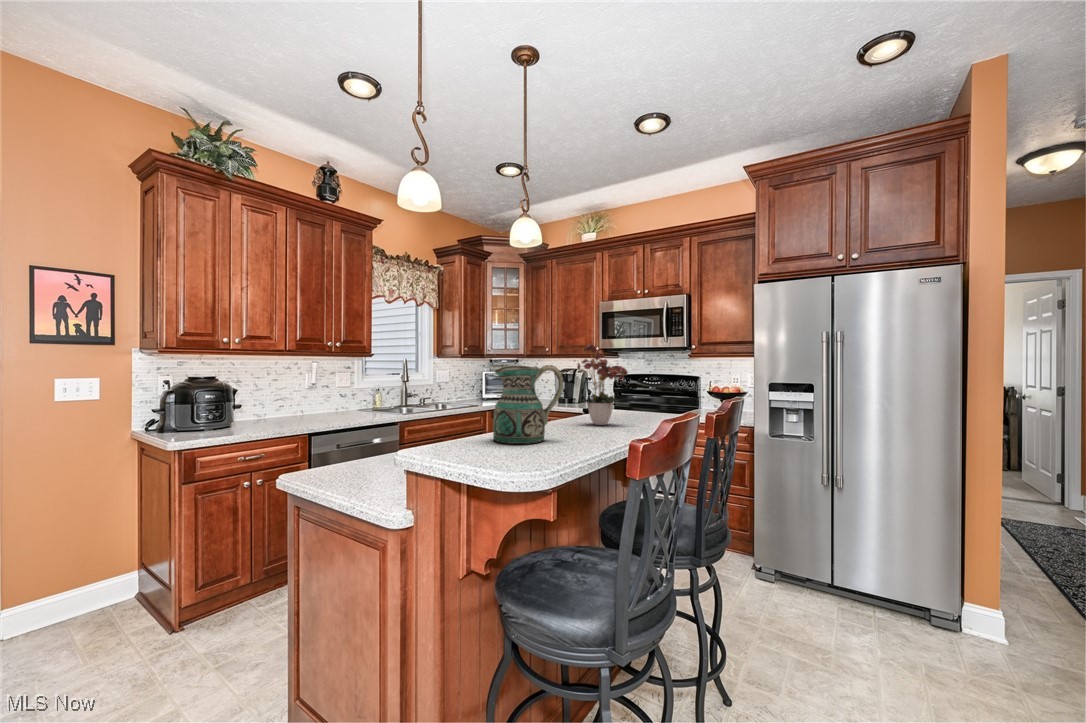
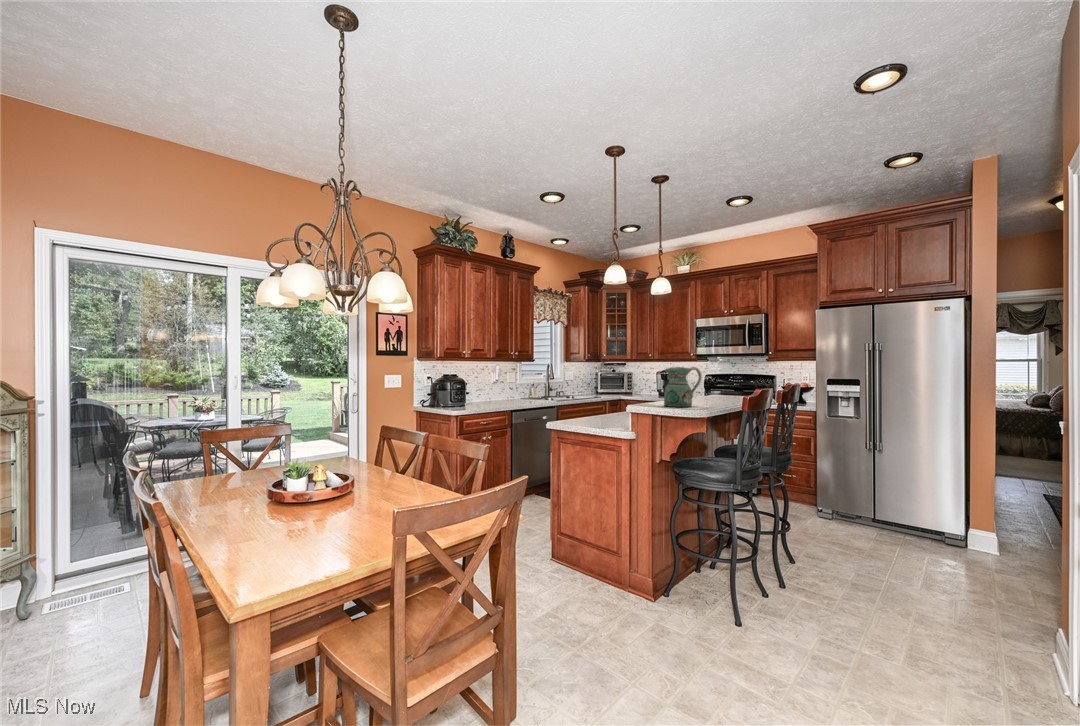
flower arrangement: present [577,344,628,425] -> none [700,353,735,402]

